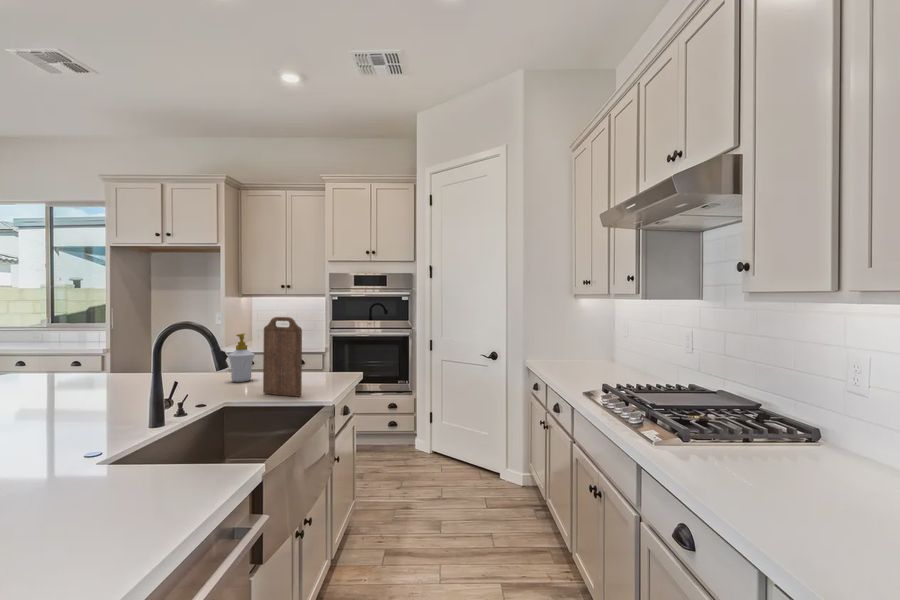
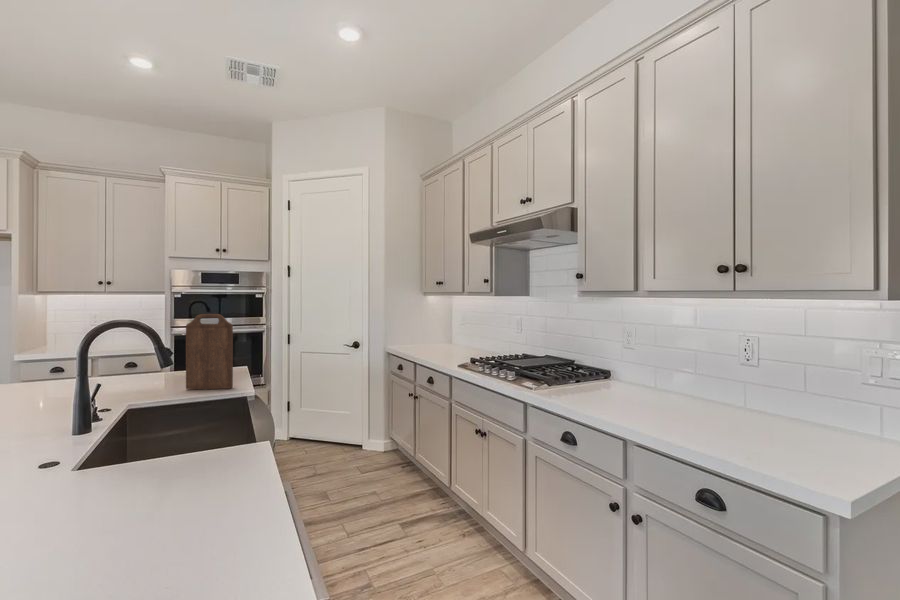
soap bottle: present [228,333,255,382] -> none [119,333,150,383]

